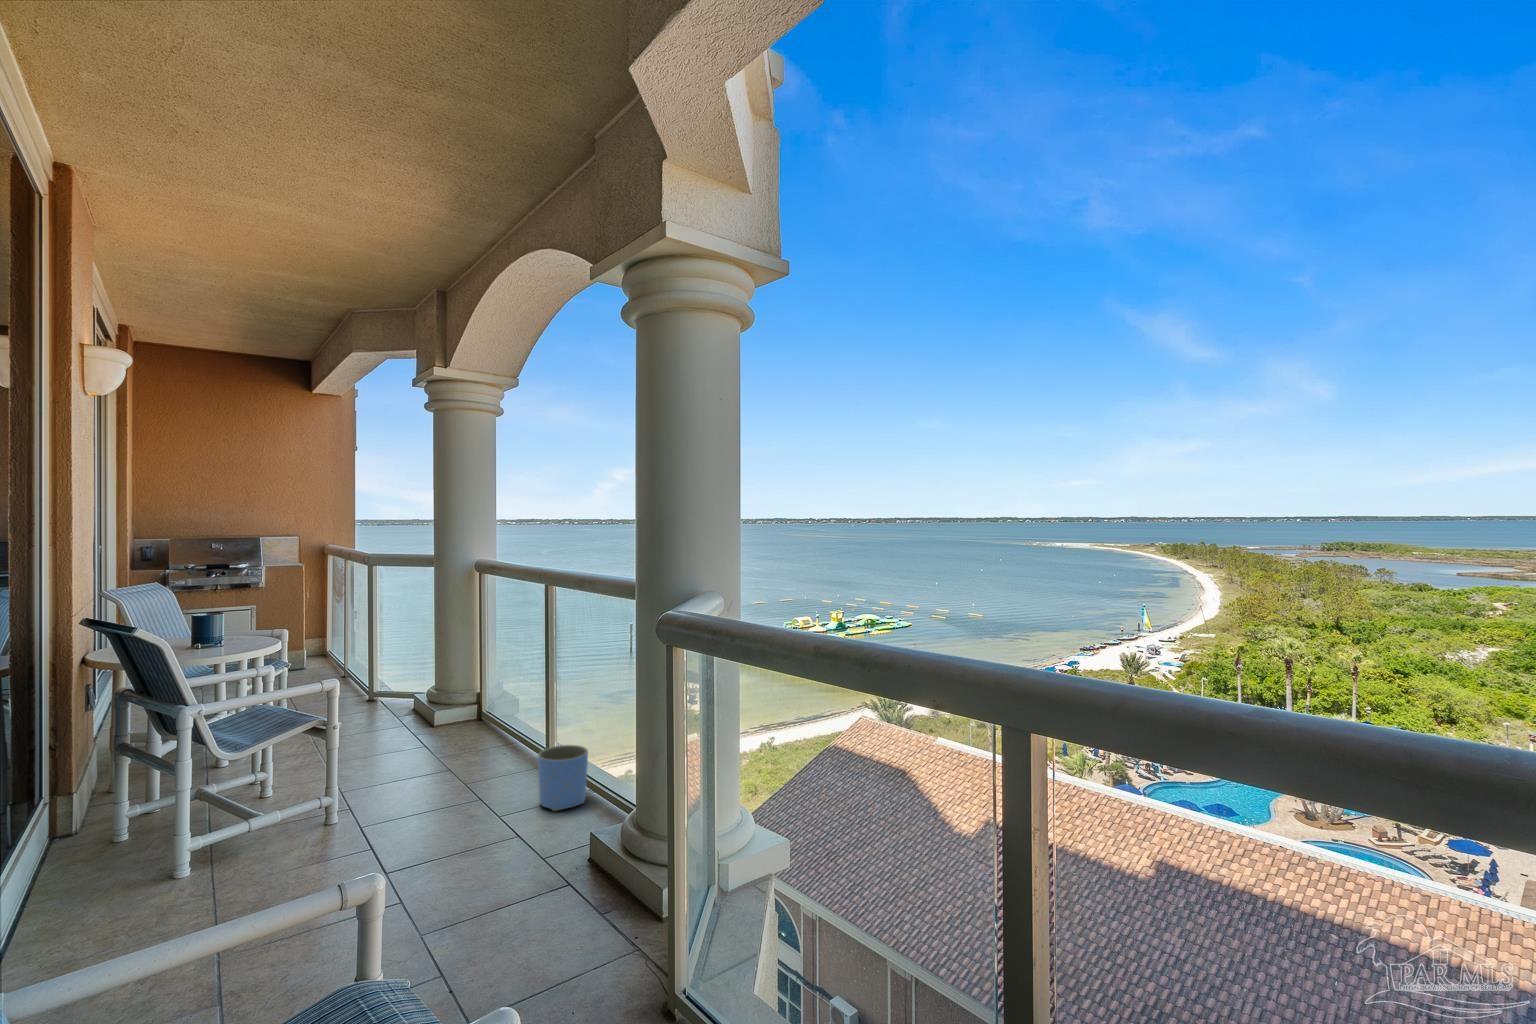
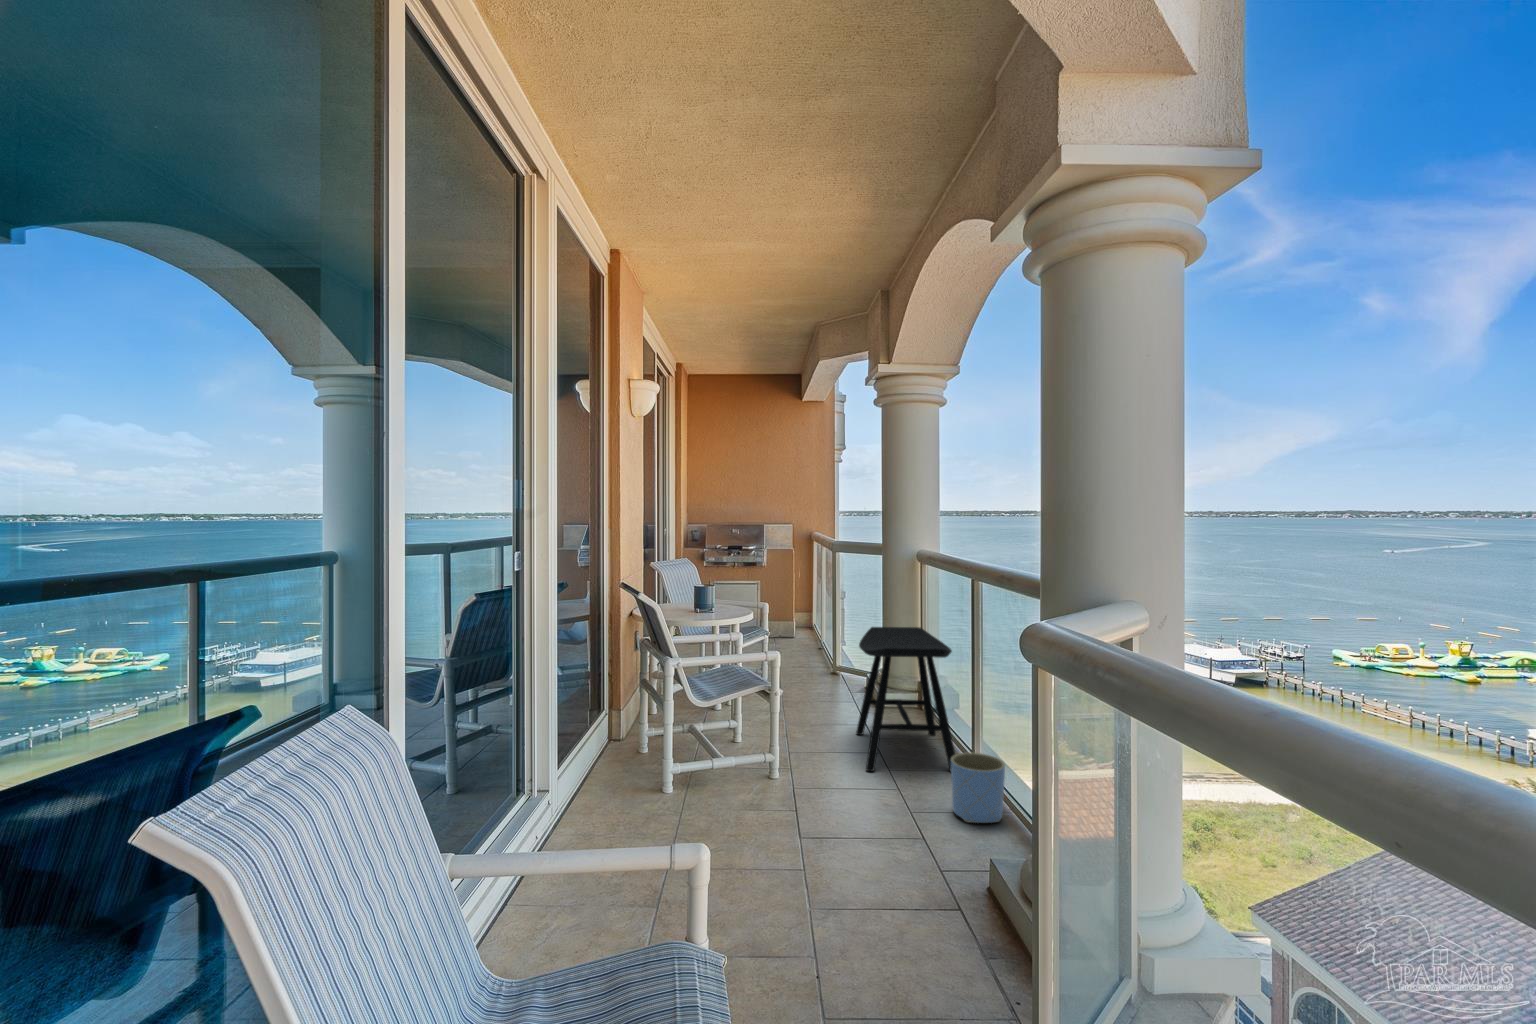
stool: none [417,637,536,790] -> present [856,627,955,772]

